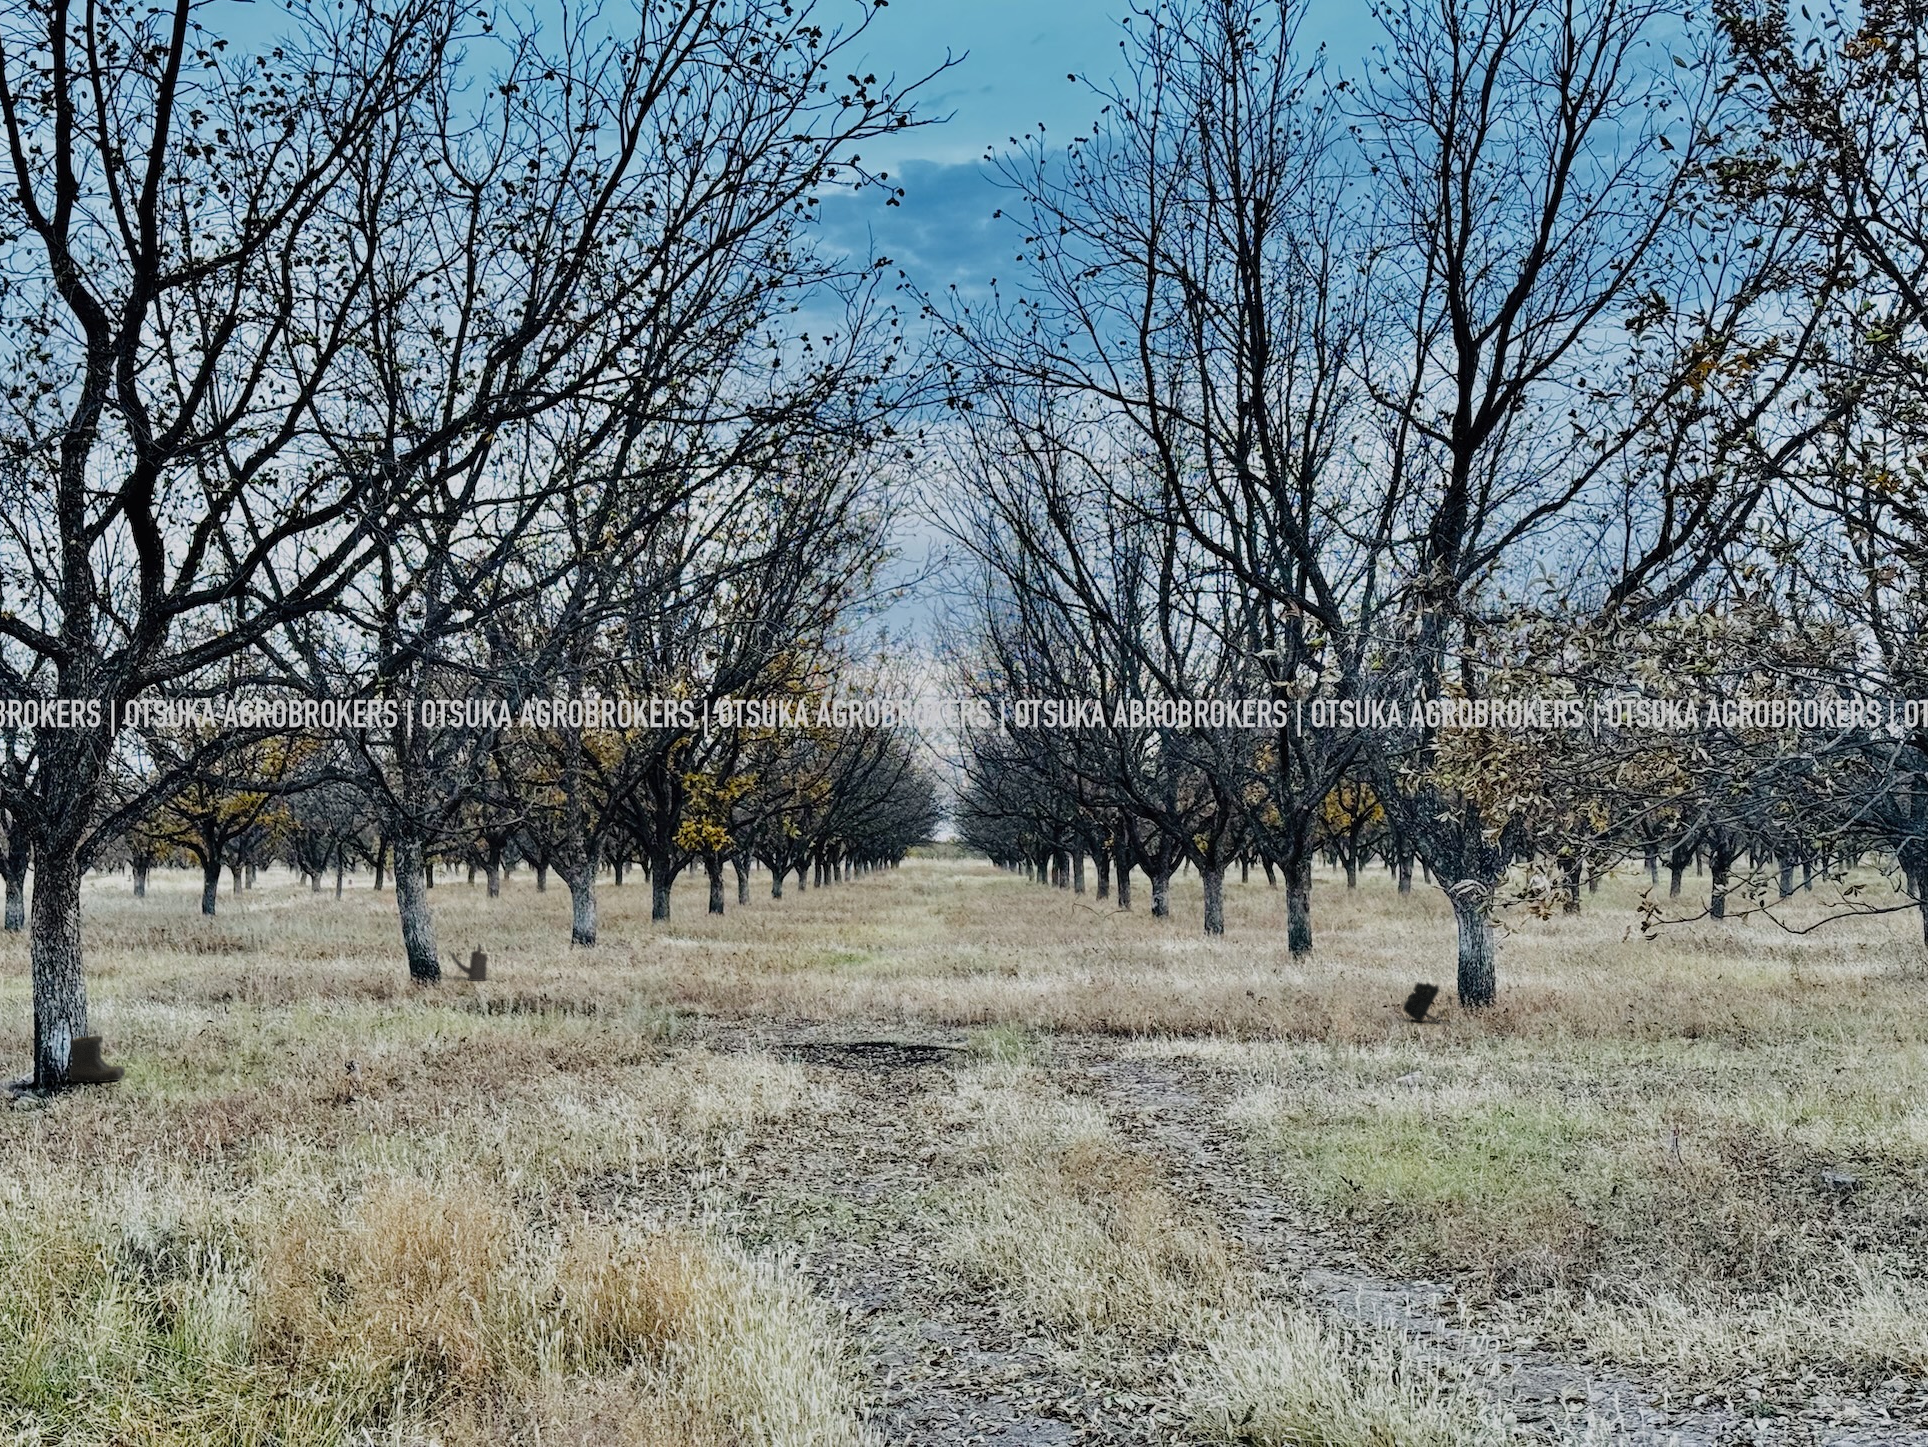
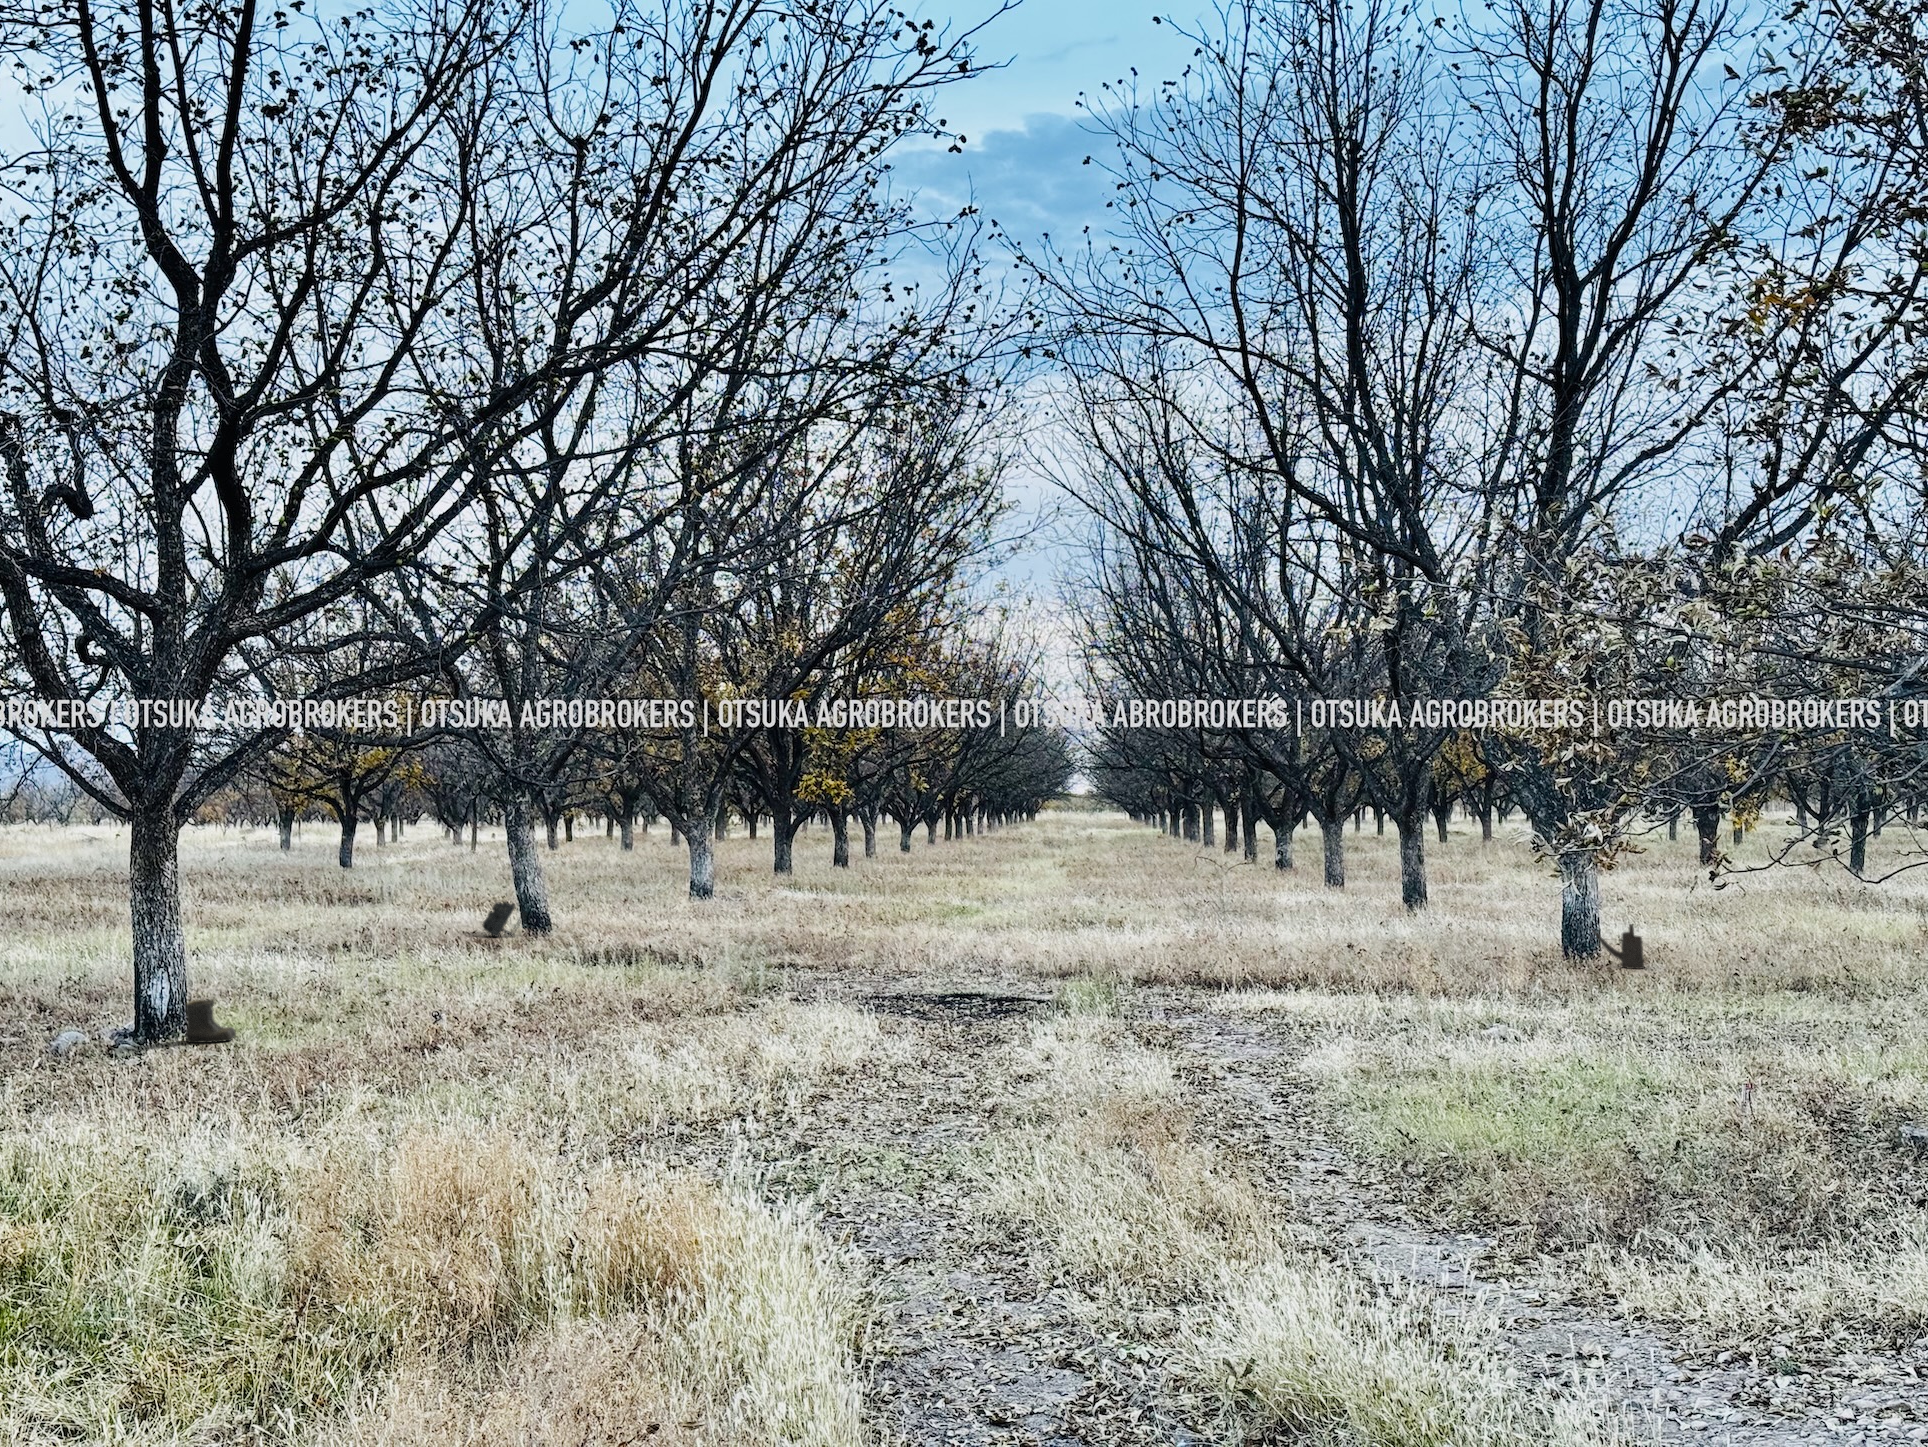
watering can: present [449,944,487,981] -> present [1593,924,1645,969]
backpack: present [1403,982,1452,1023] -> present [482,902,525,937]

